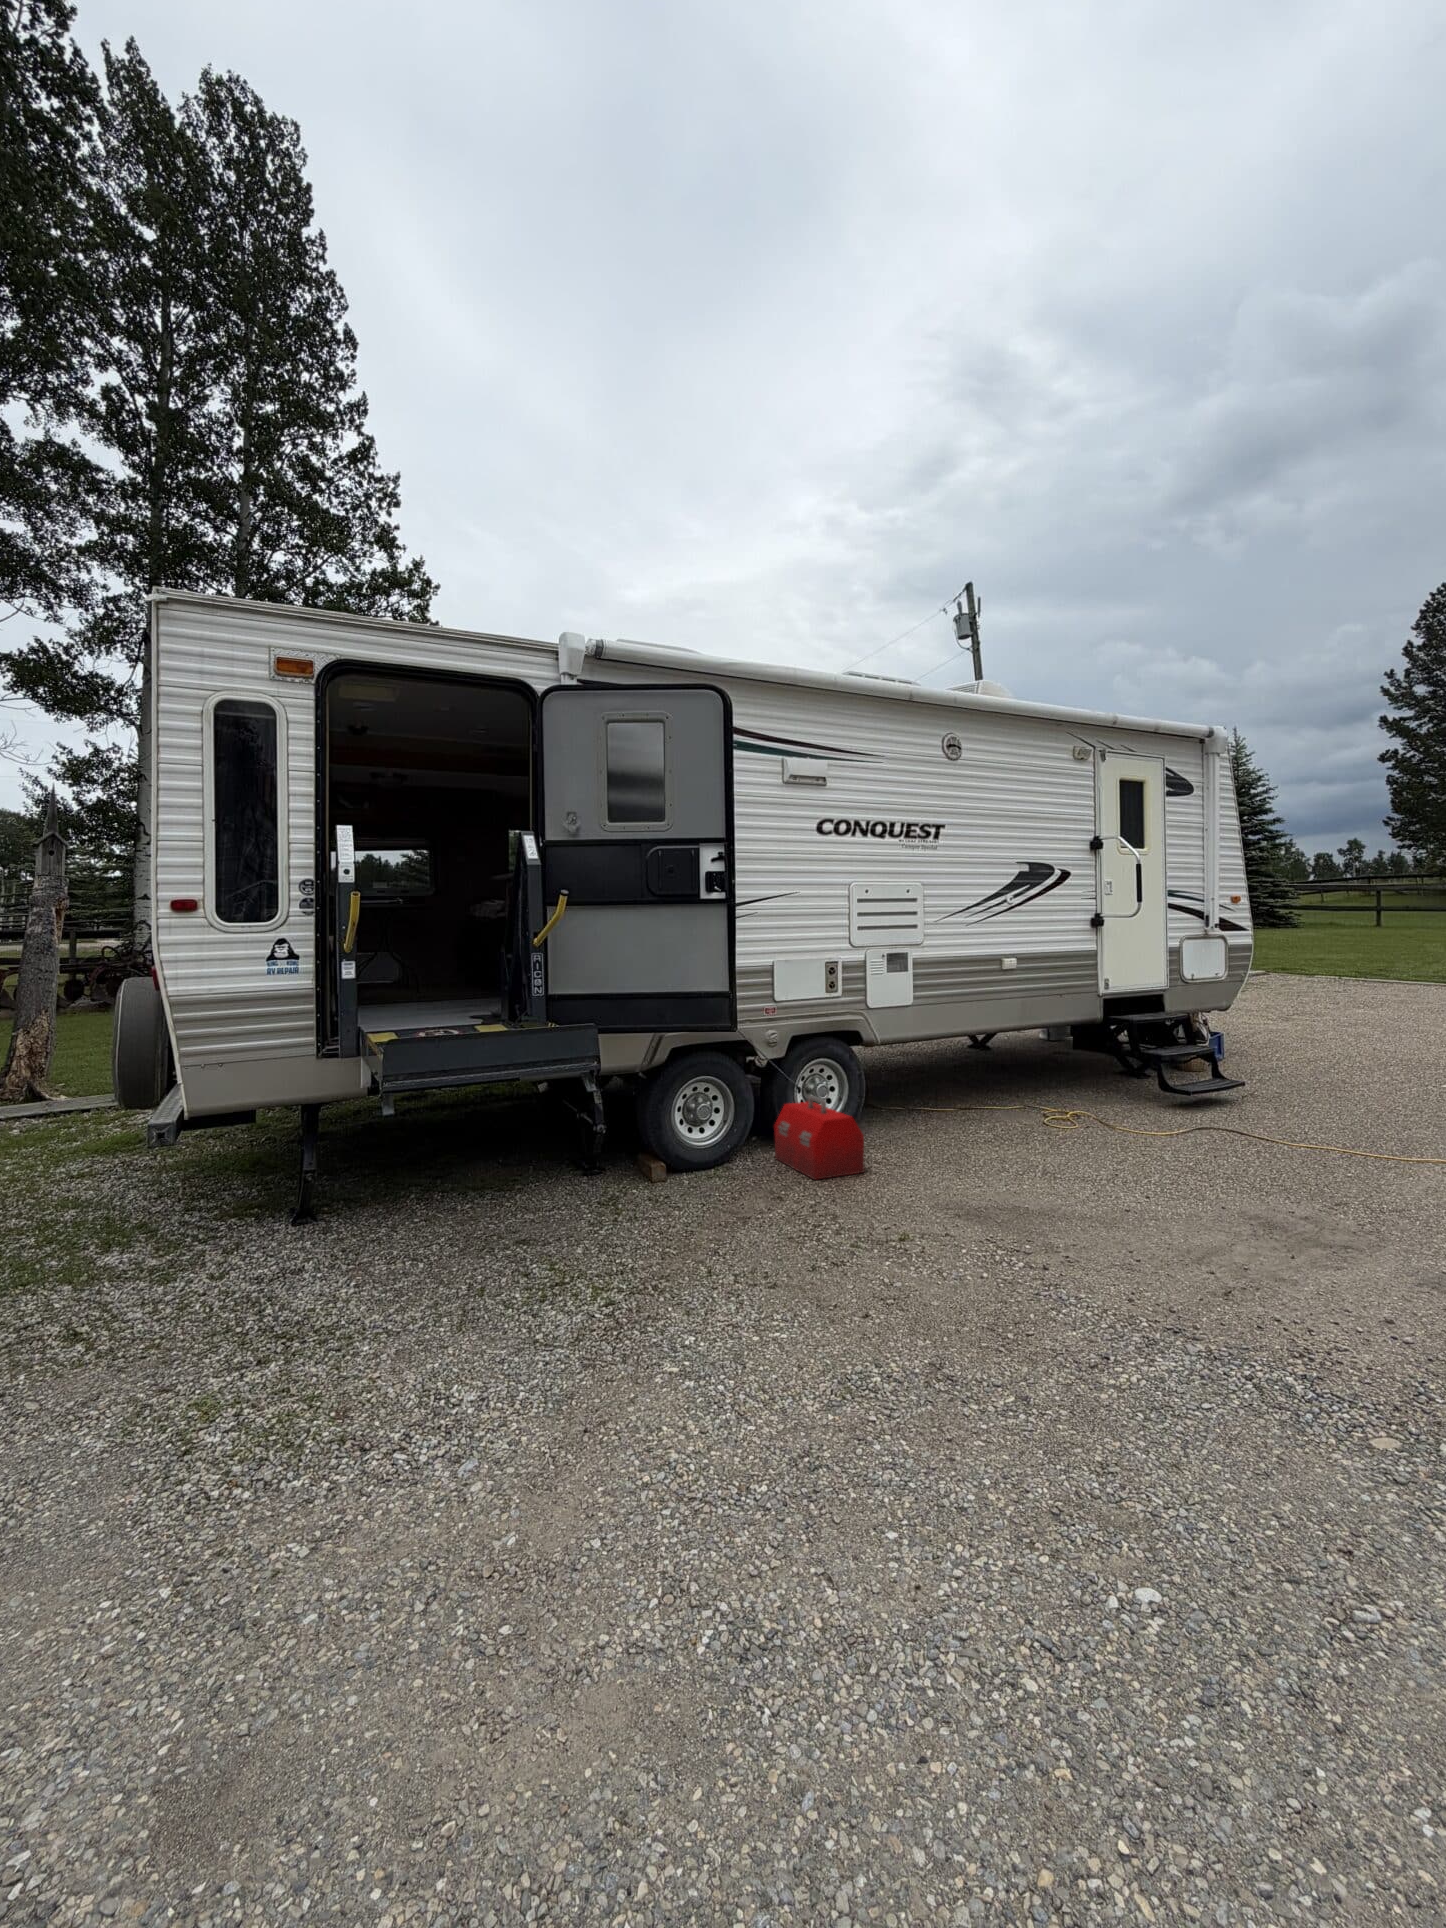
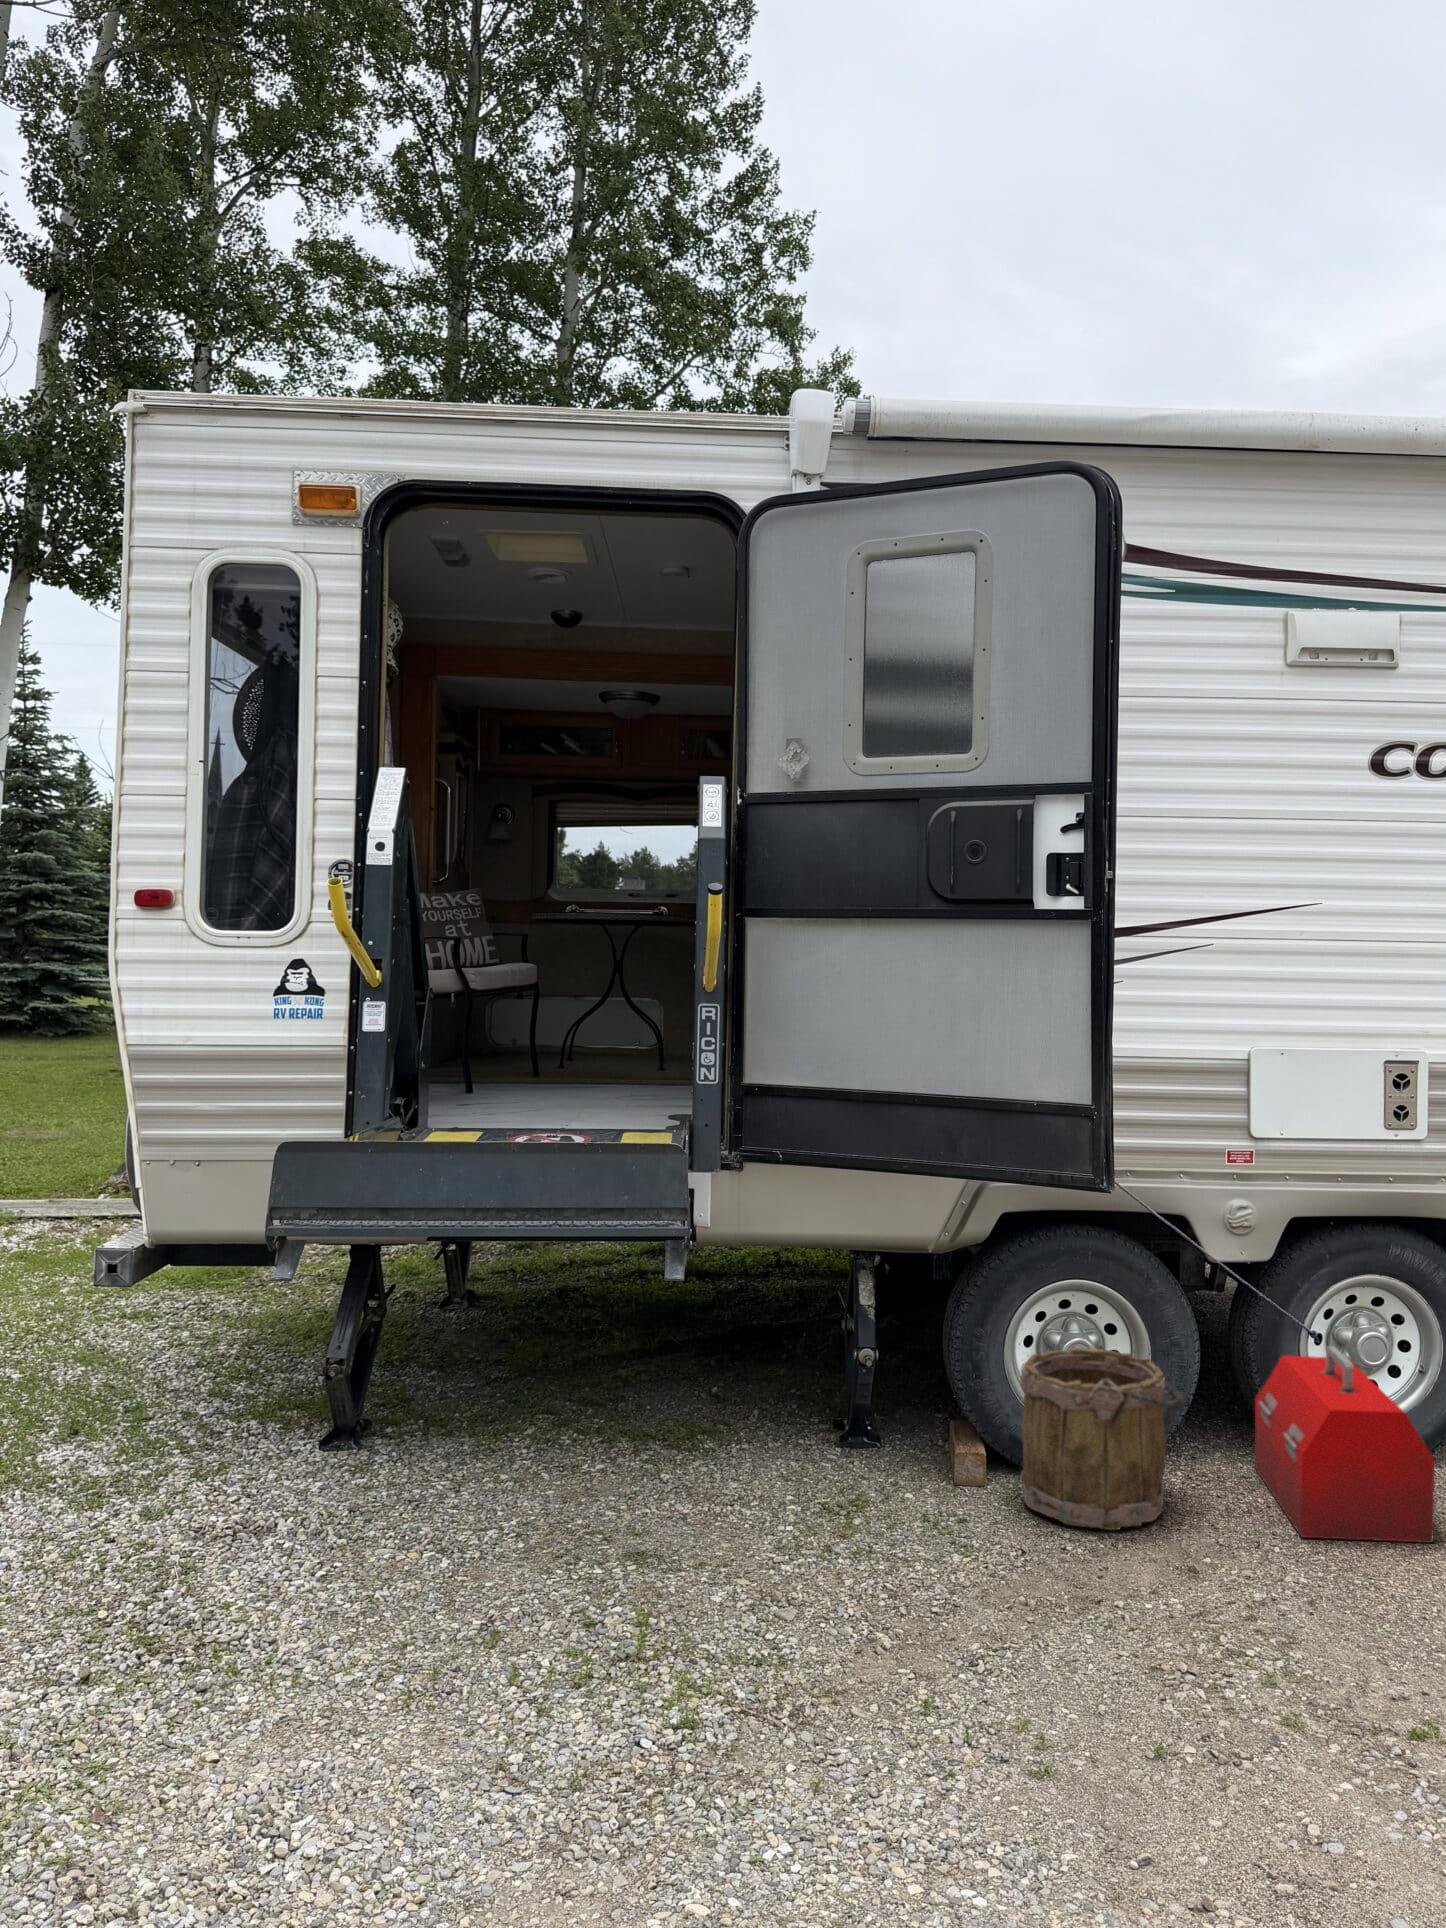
bucket: none [684,1107,760,1193] -> present [1020,1339,1187,1530]

